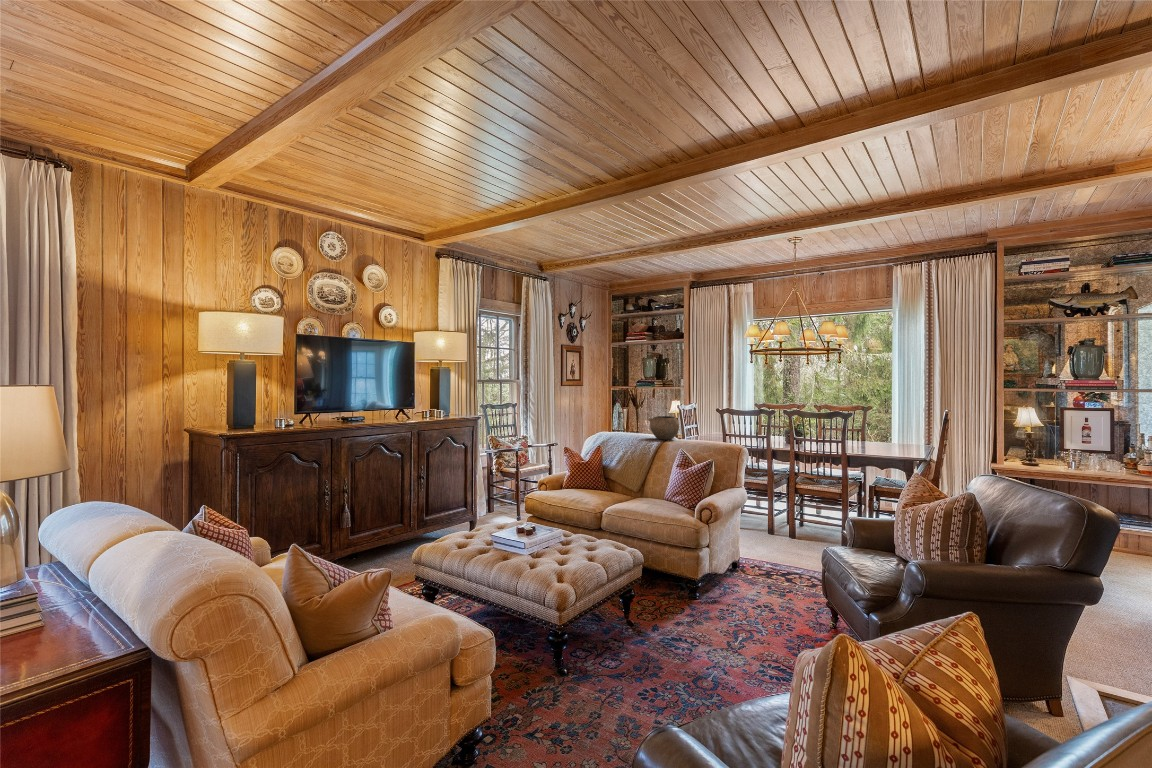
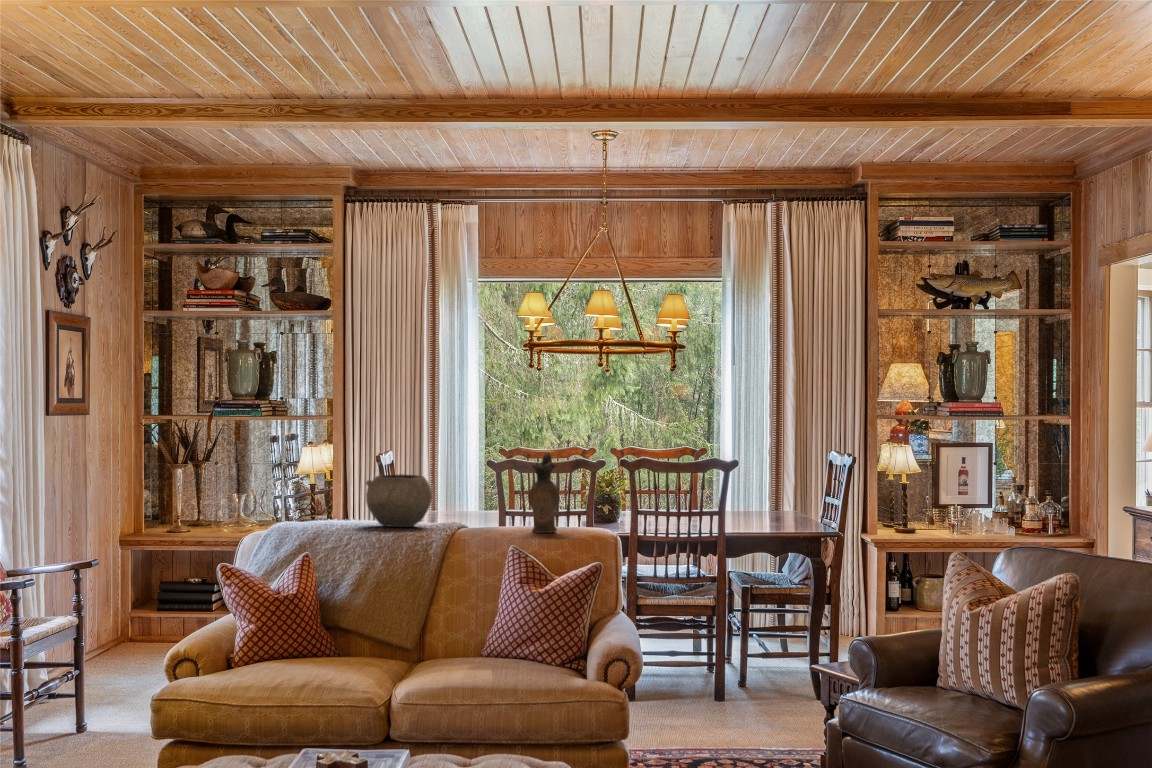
ceramic pitcher: none [714,409,730,447] -> present [528,453,560,533]

